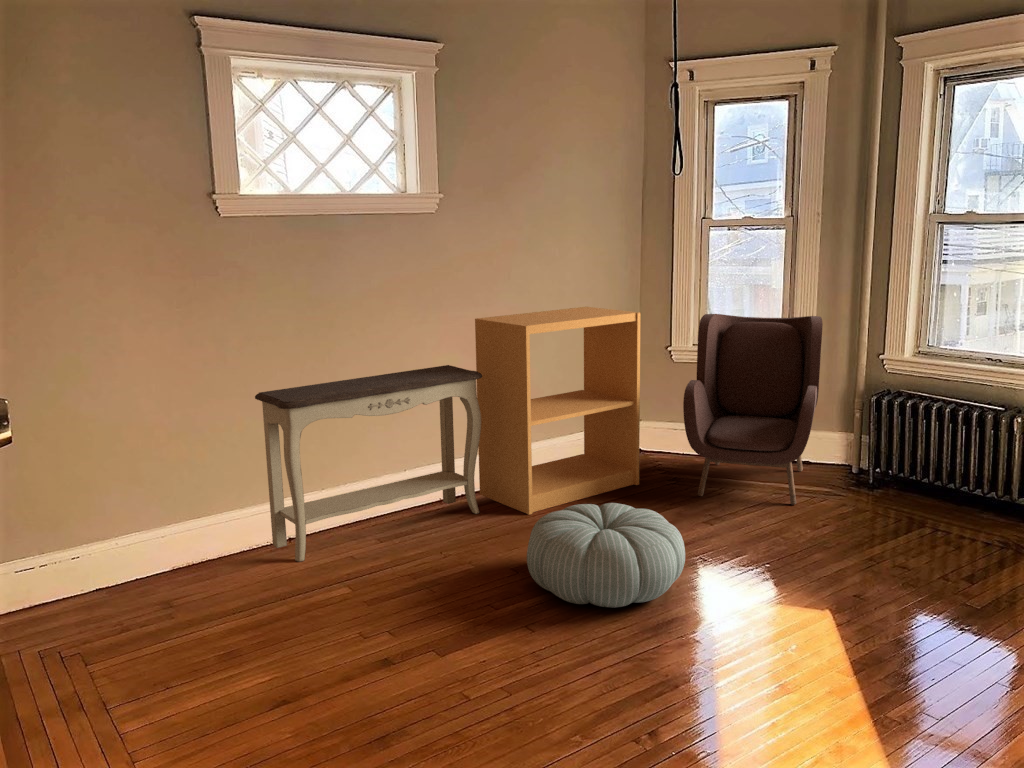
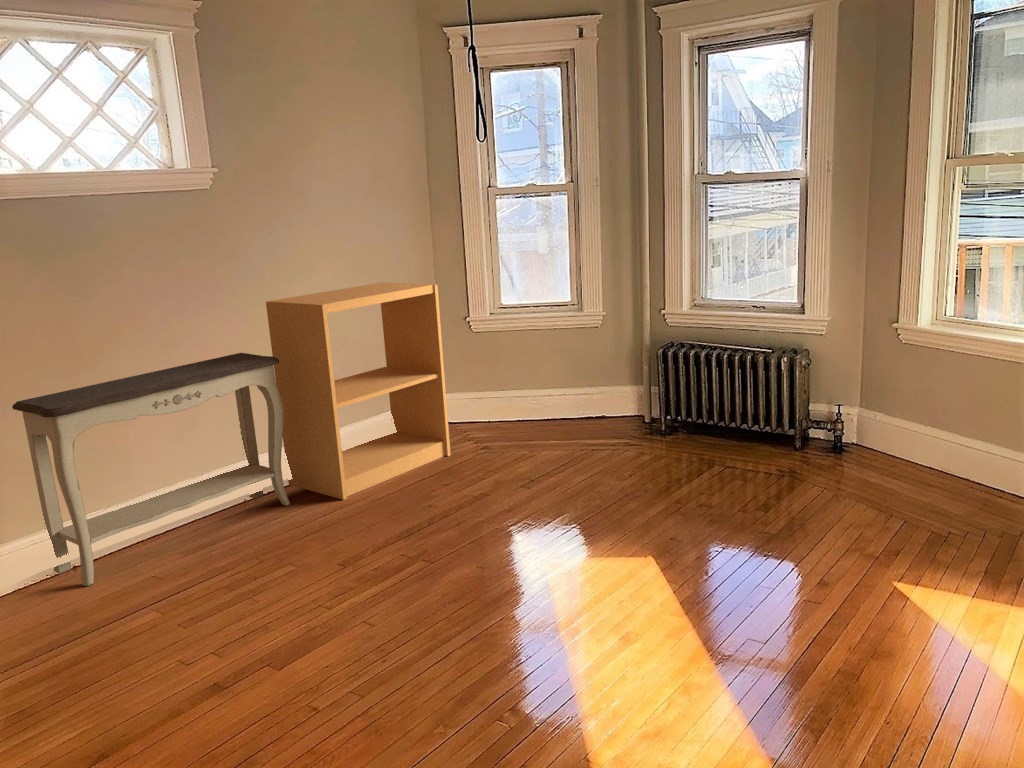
armchair: present [683,314,823,505] -> none [488,277,612,460]
pouf: present [527,503,685,608] -> none [348,479,510,589]

